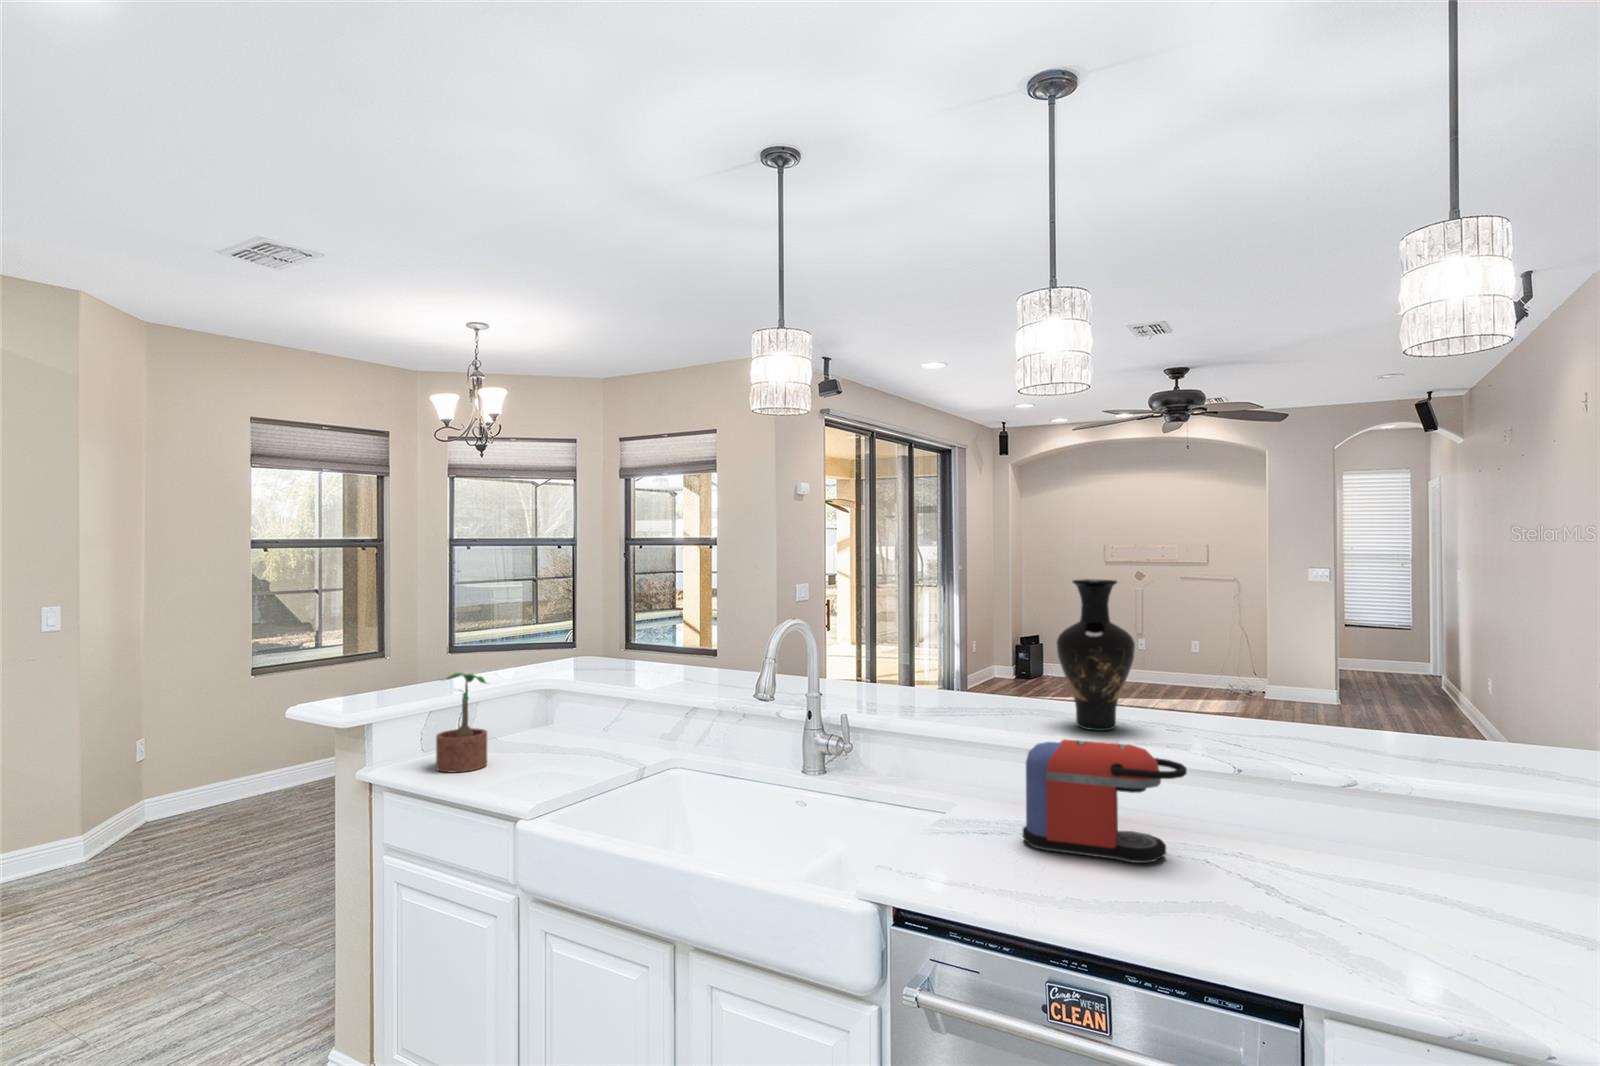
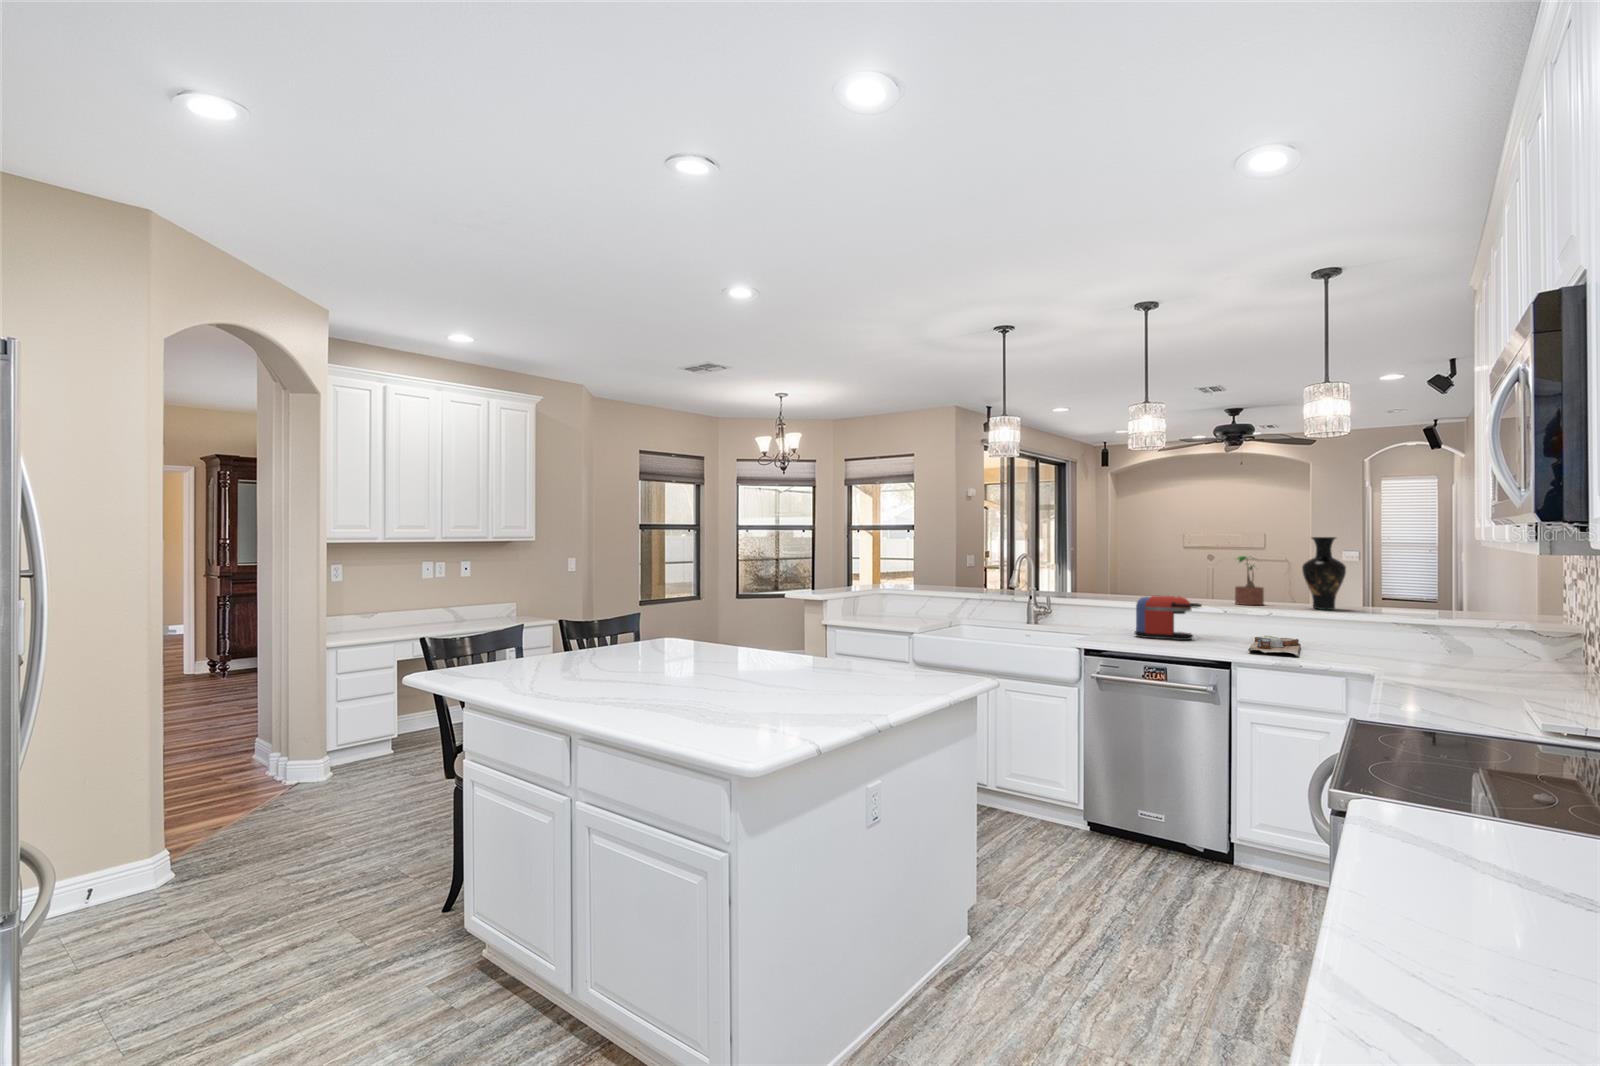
vase: present [1057,579,1135,731] -> present [1302,537,1346,610]
potted plant: present [436,673,487,773] -> present [1235,556,1264,605]
cutting board: none [1326,859,1522,1010] -> present [1248,636,1301,657]

